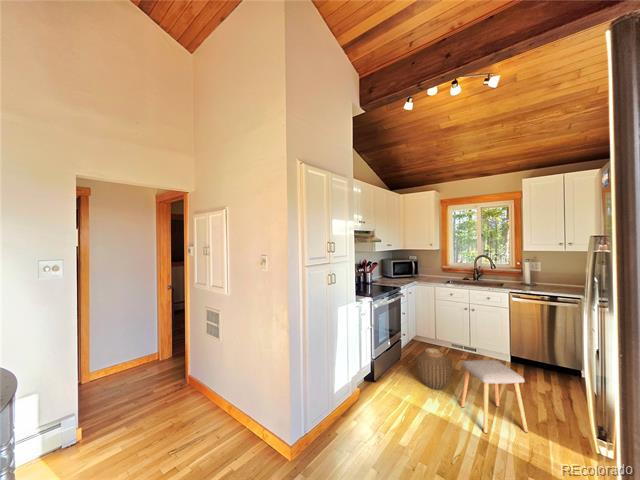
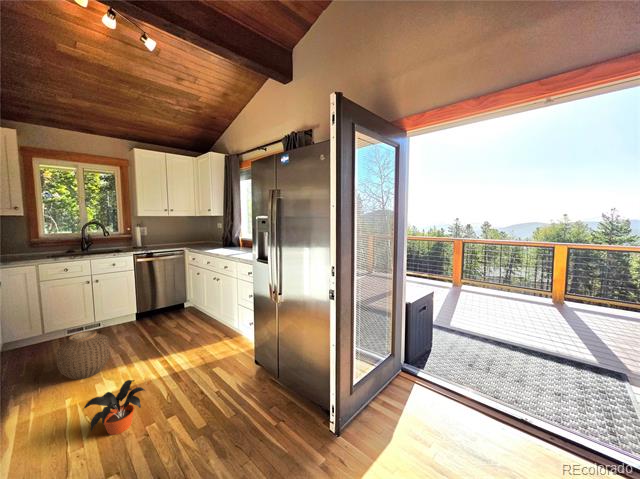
stool: present [461,360,528,434] -> none [131,311,190,370]
potted plant: none [385,403,431,450] -> present [84,380,145,435]

